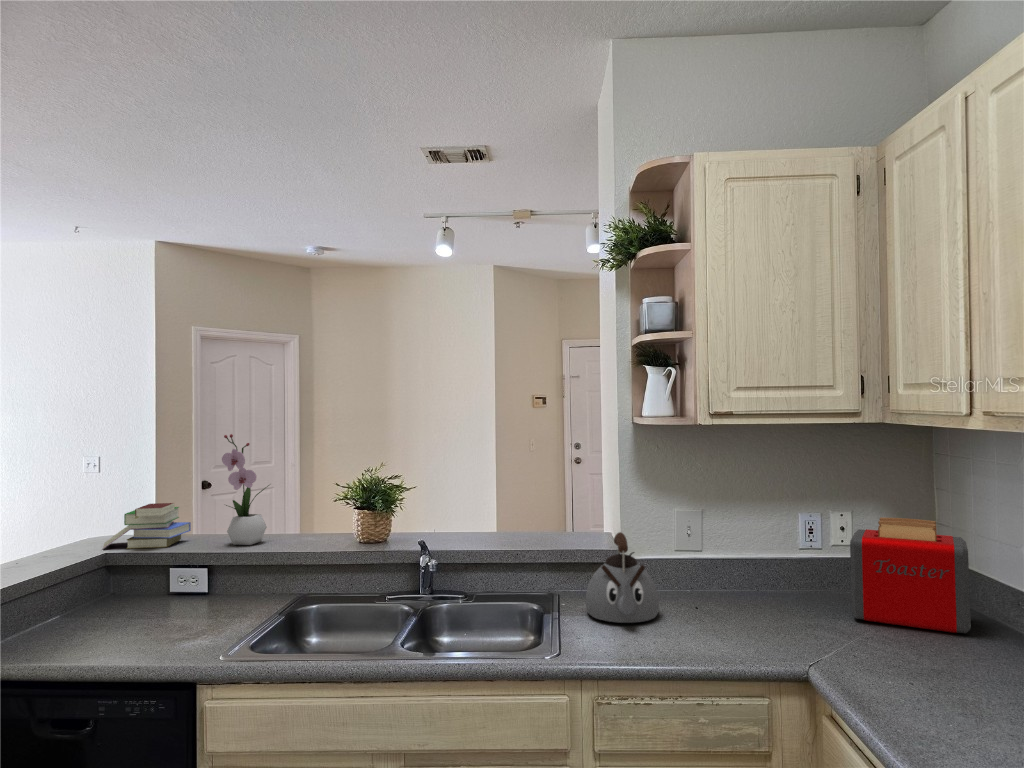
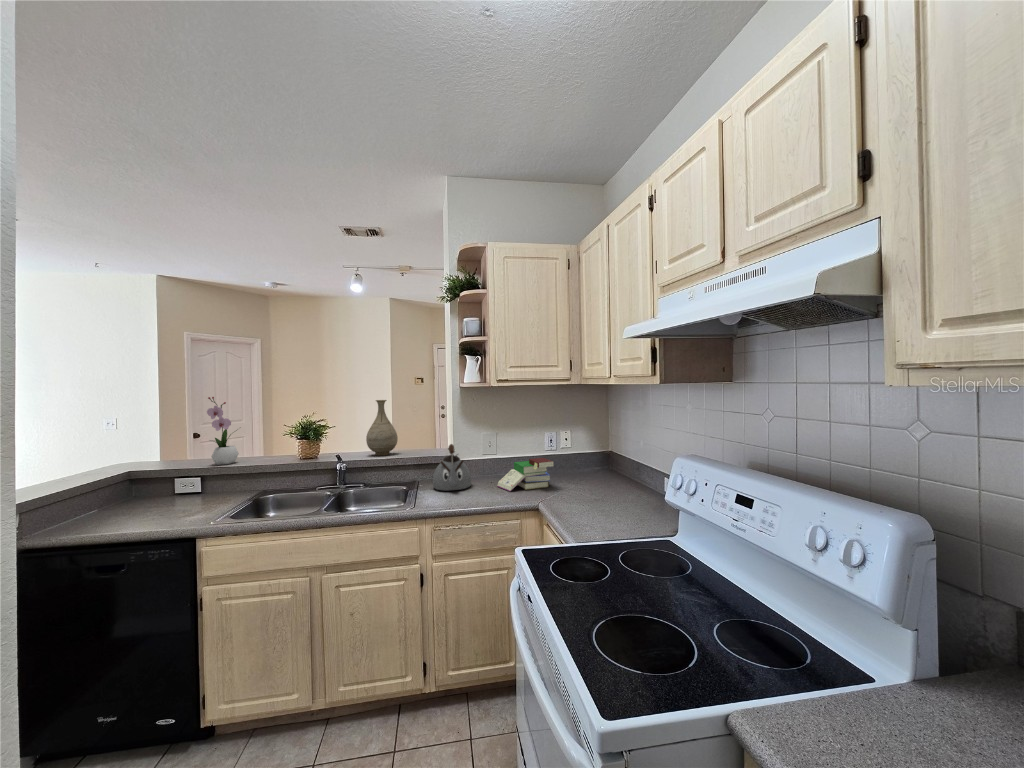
vase: none [466,444,518,543] -> present [366,400,398,456]
book: present [103,503,191,549] -> present [497,458,554,491]
toaster: present [850,518,971,633] -> none [564,431,617,483]

